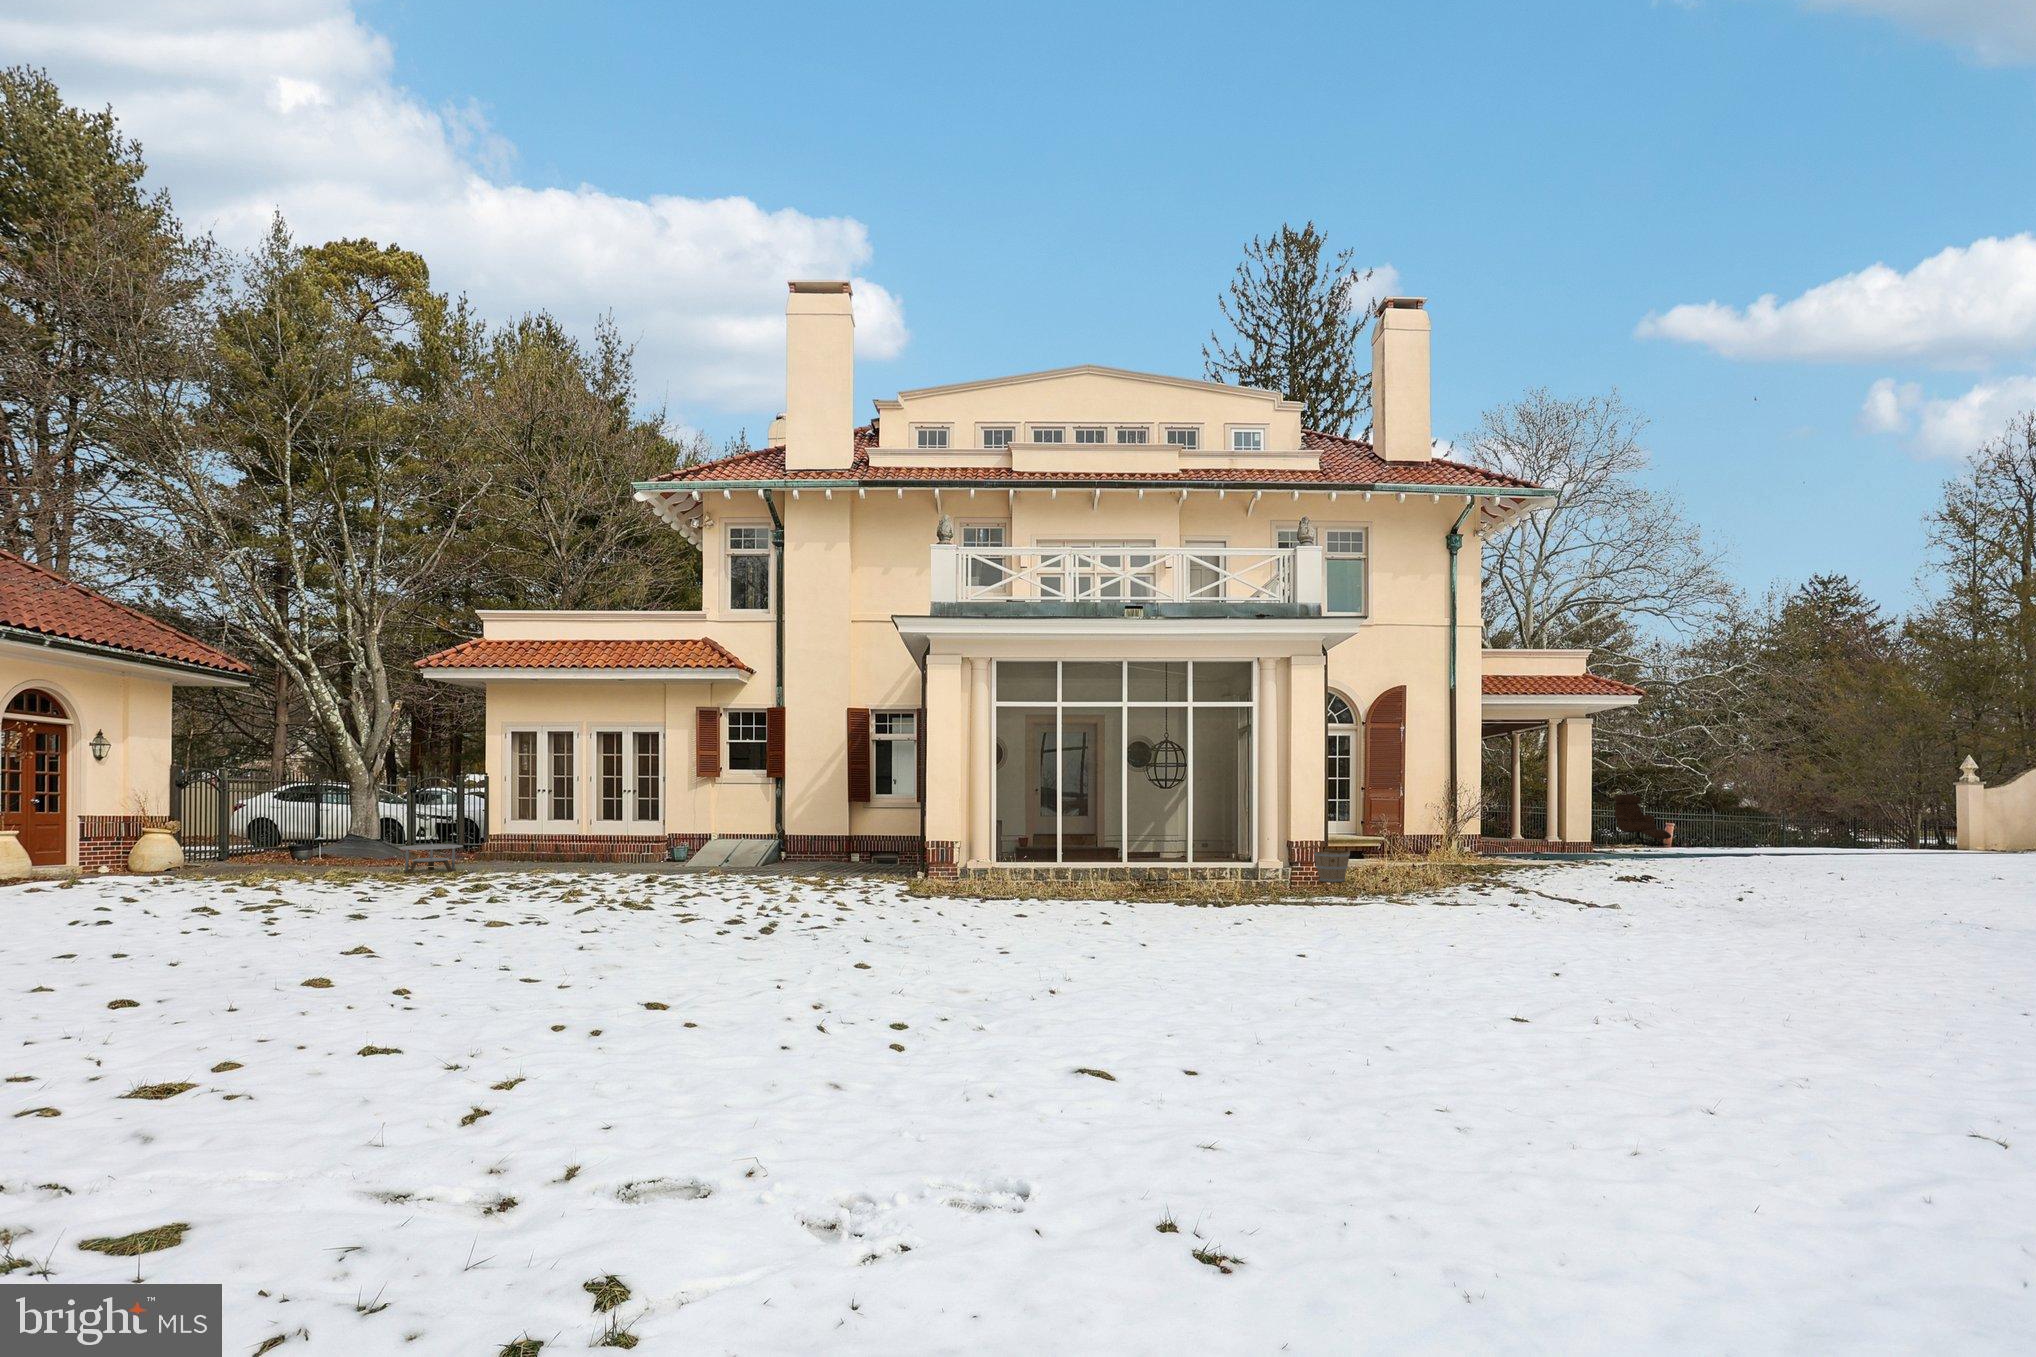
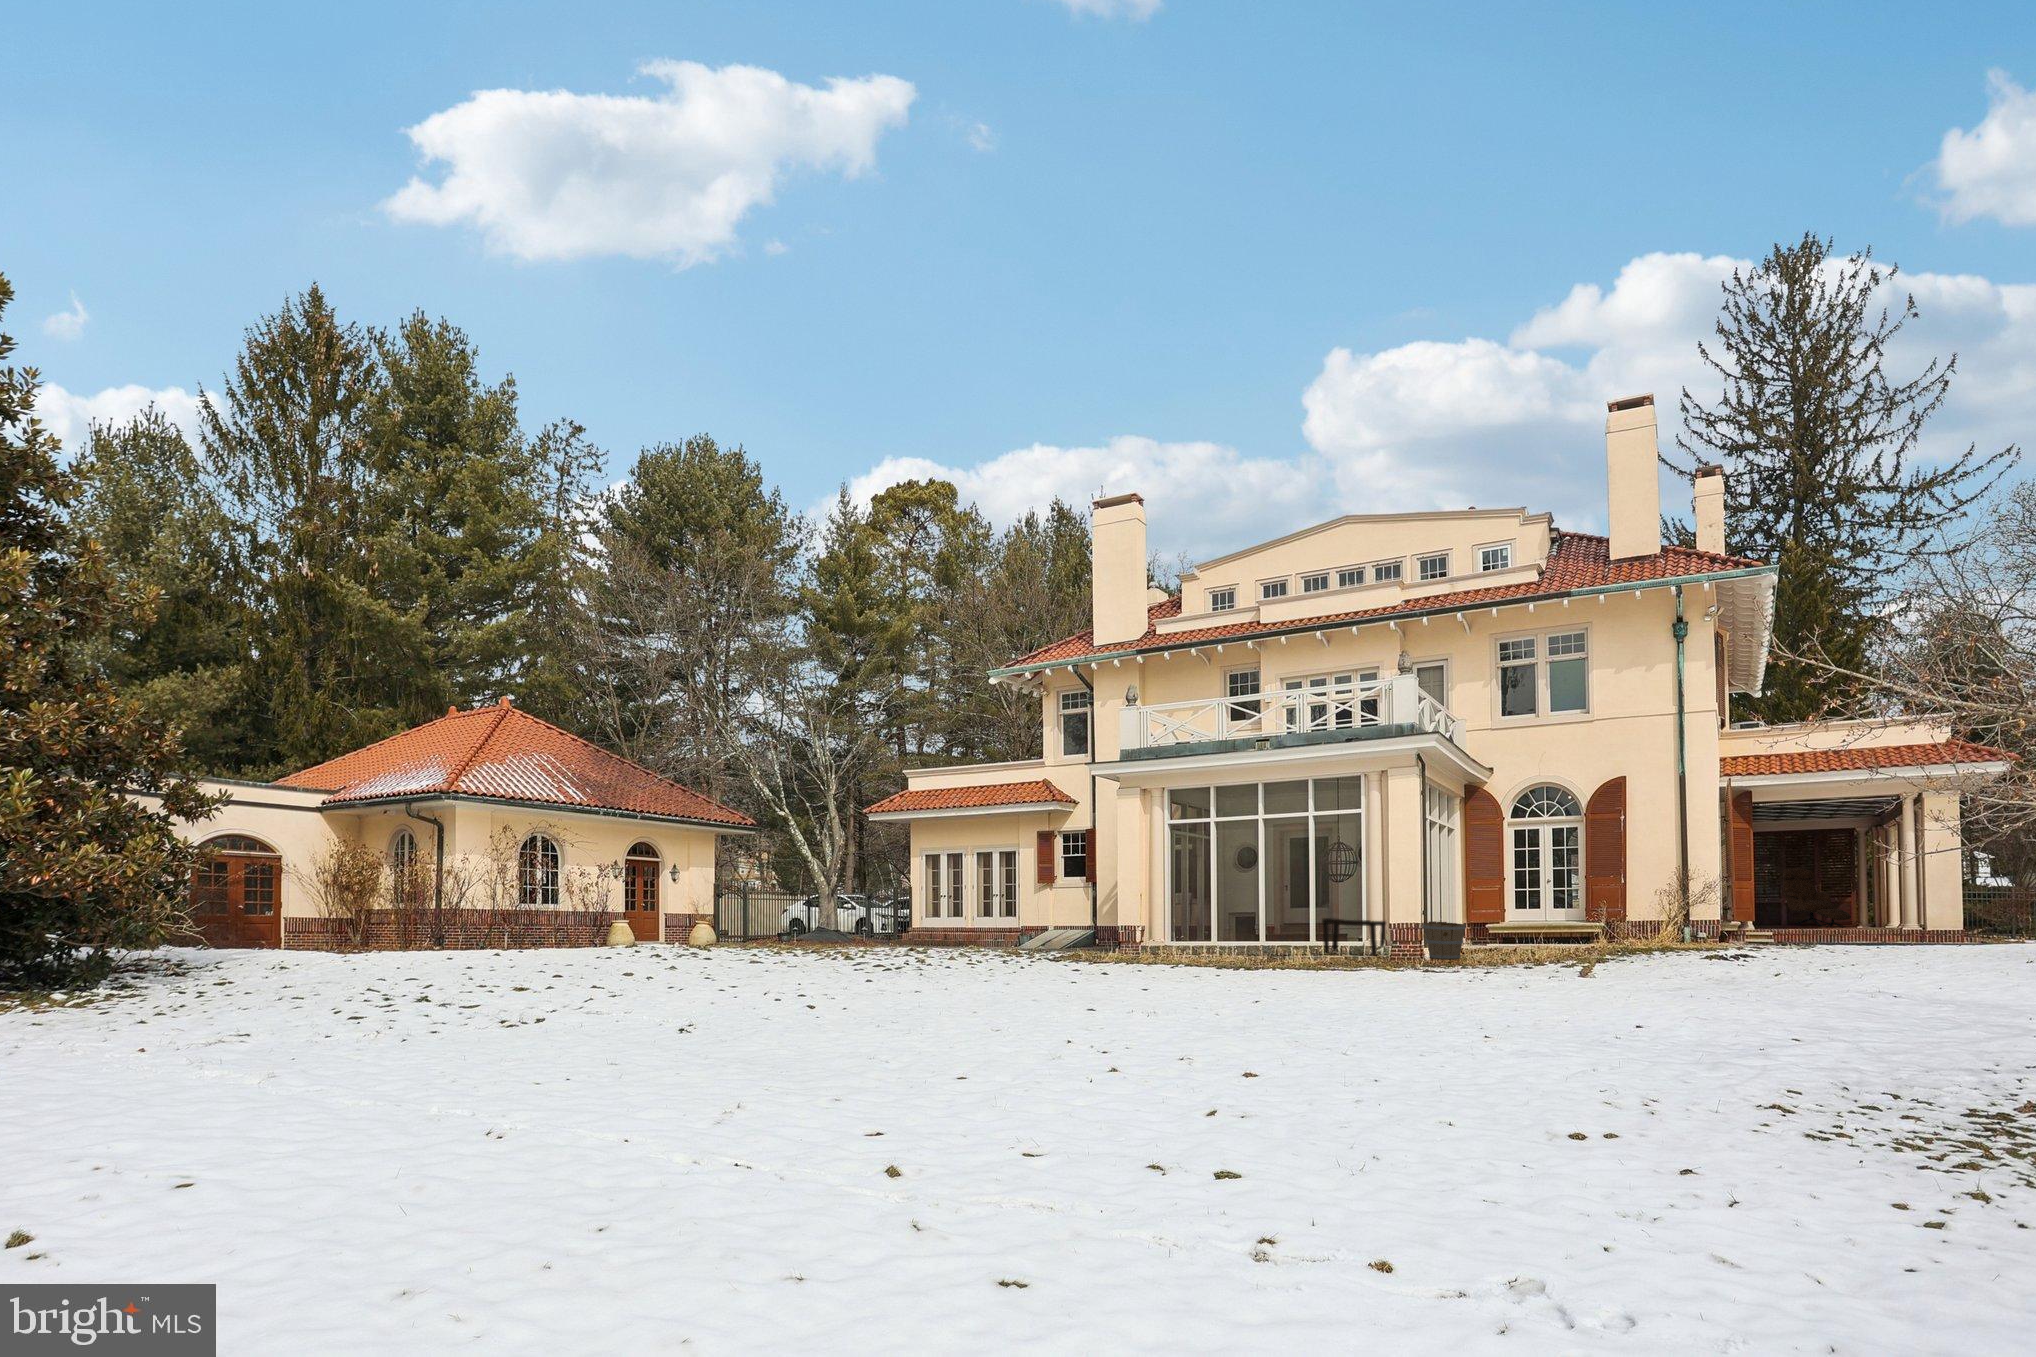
round table: present [399,844,463,873] -> none [404,911,473,941]
bench: none [1225,846,1283,880] -> present [1322,918,1386,956]

